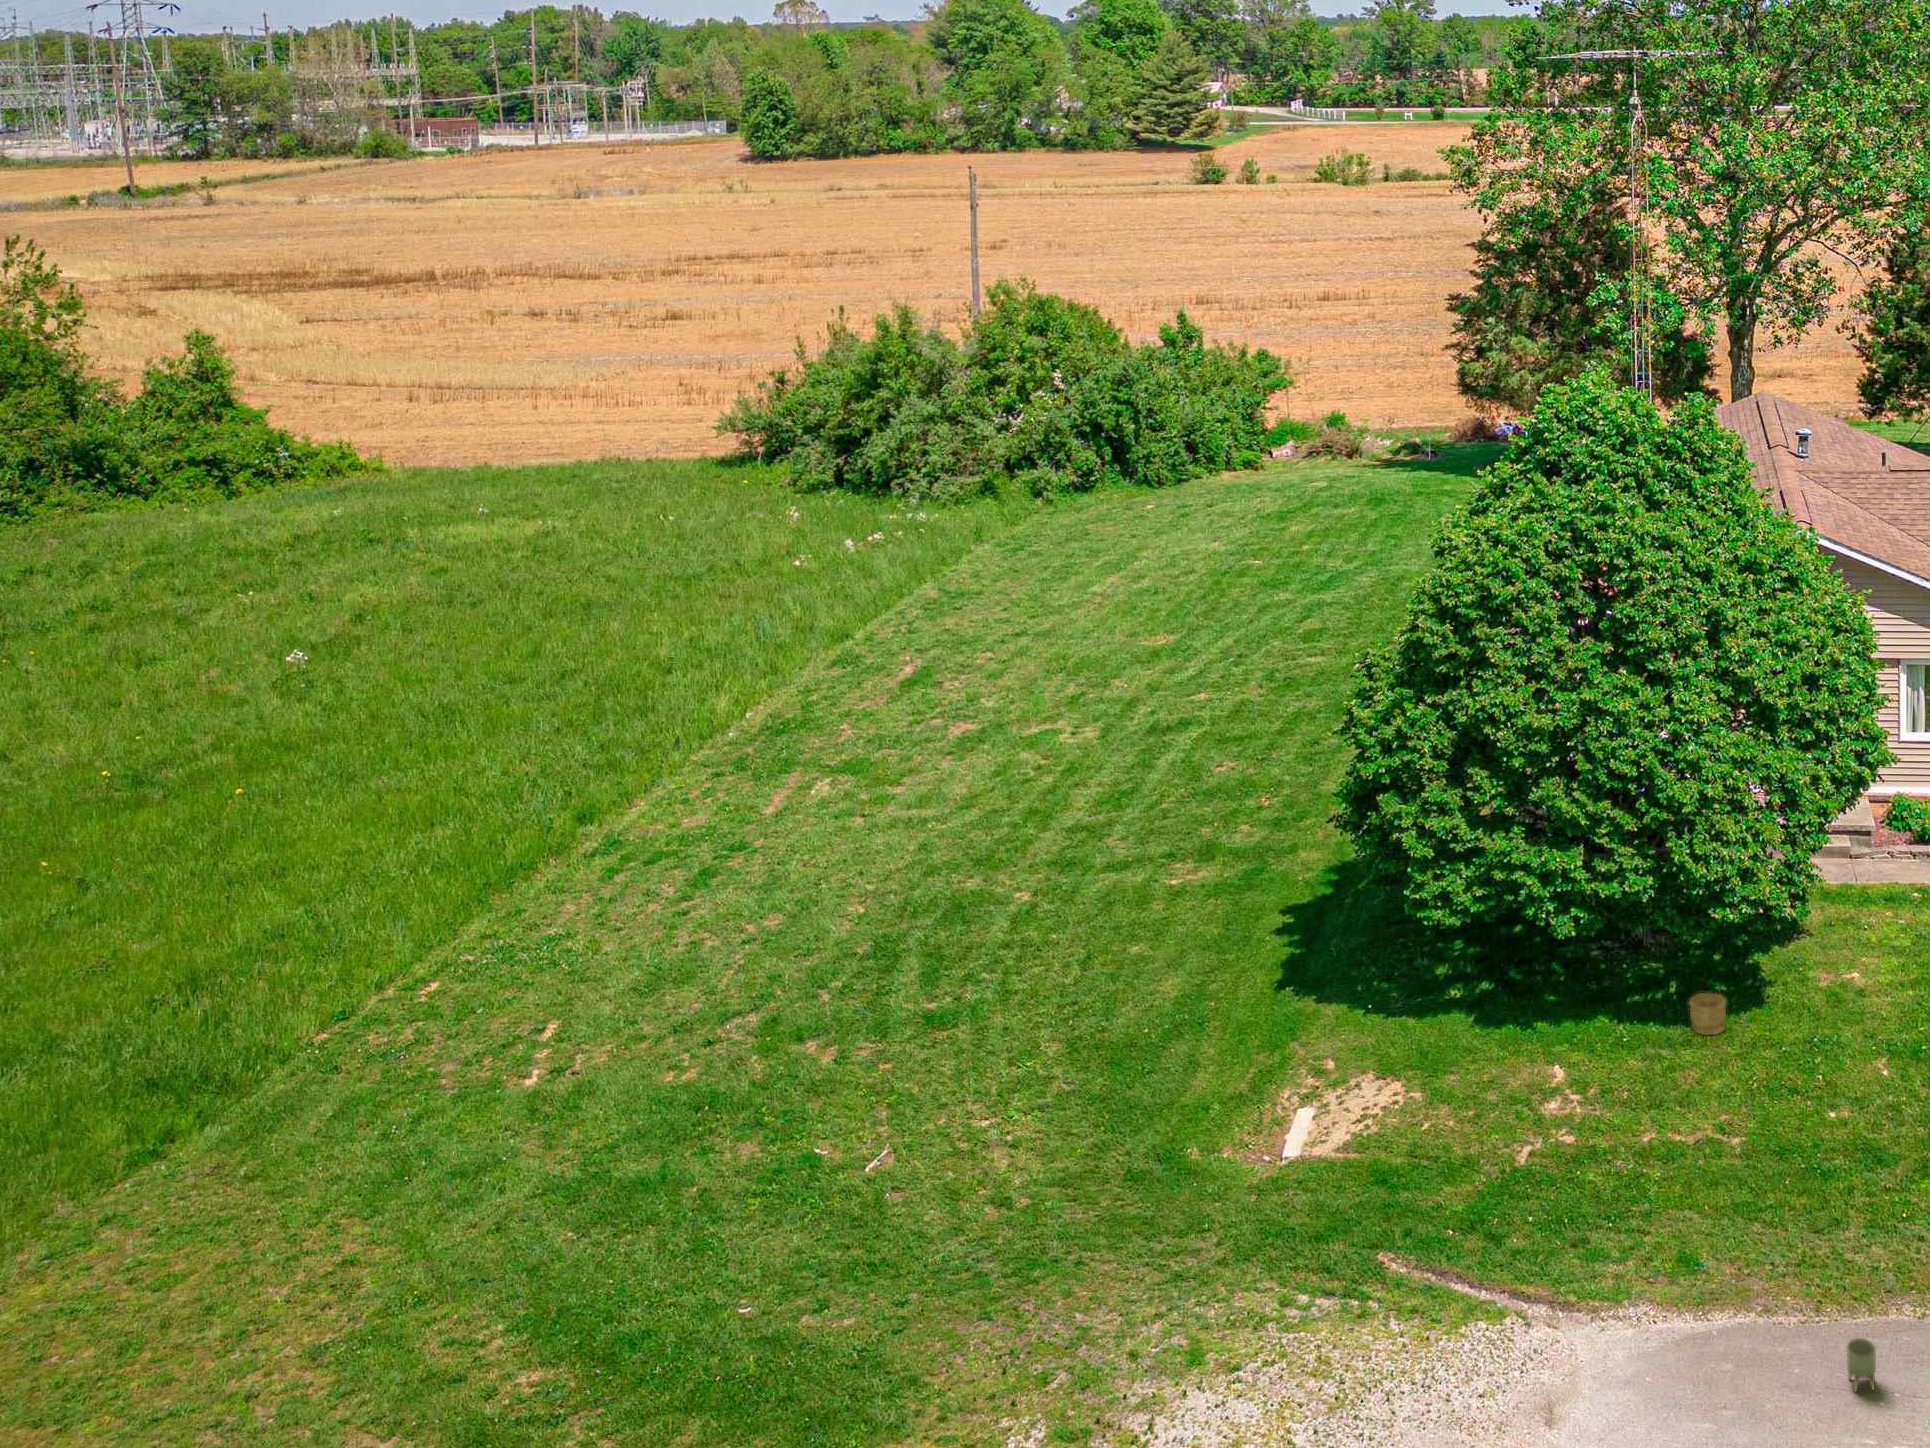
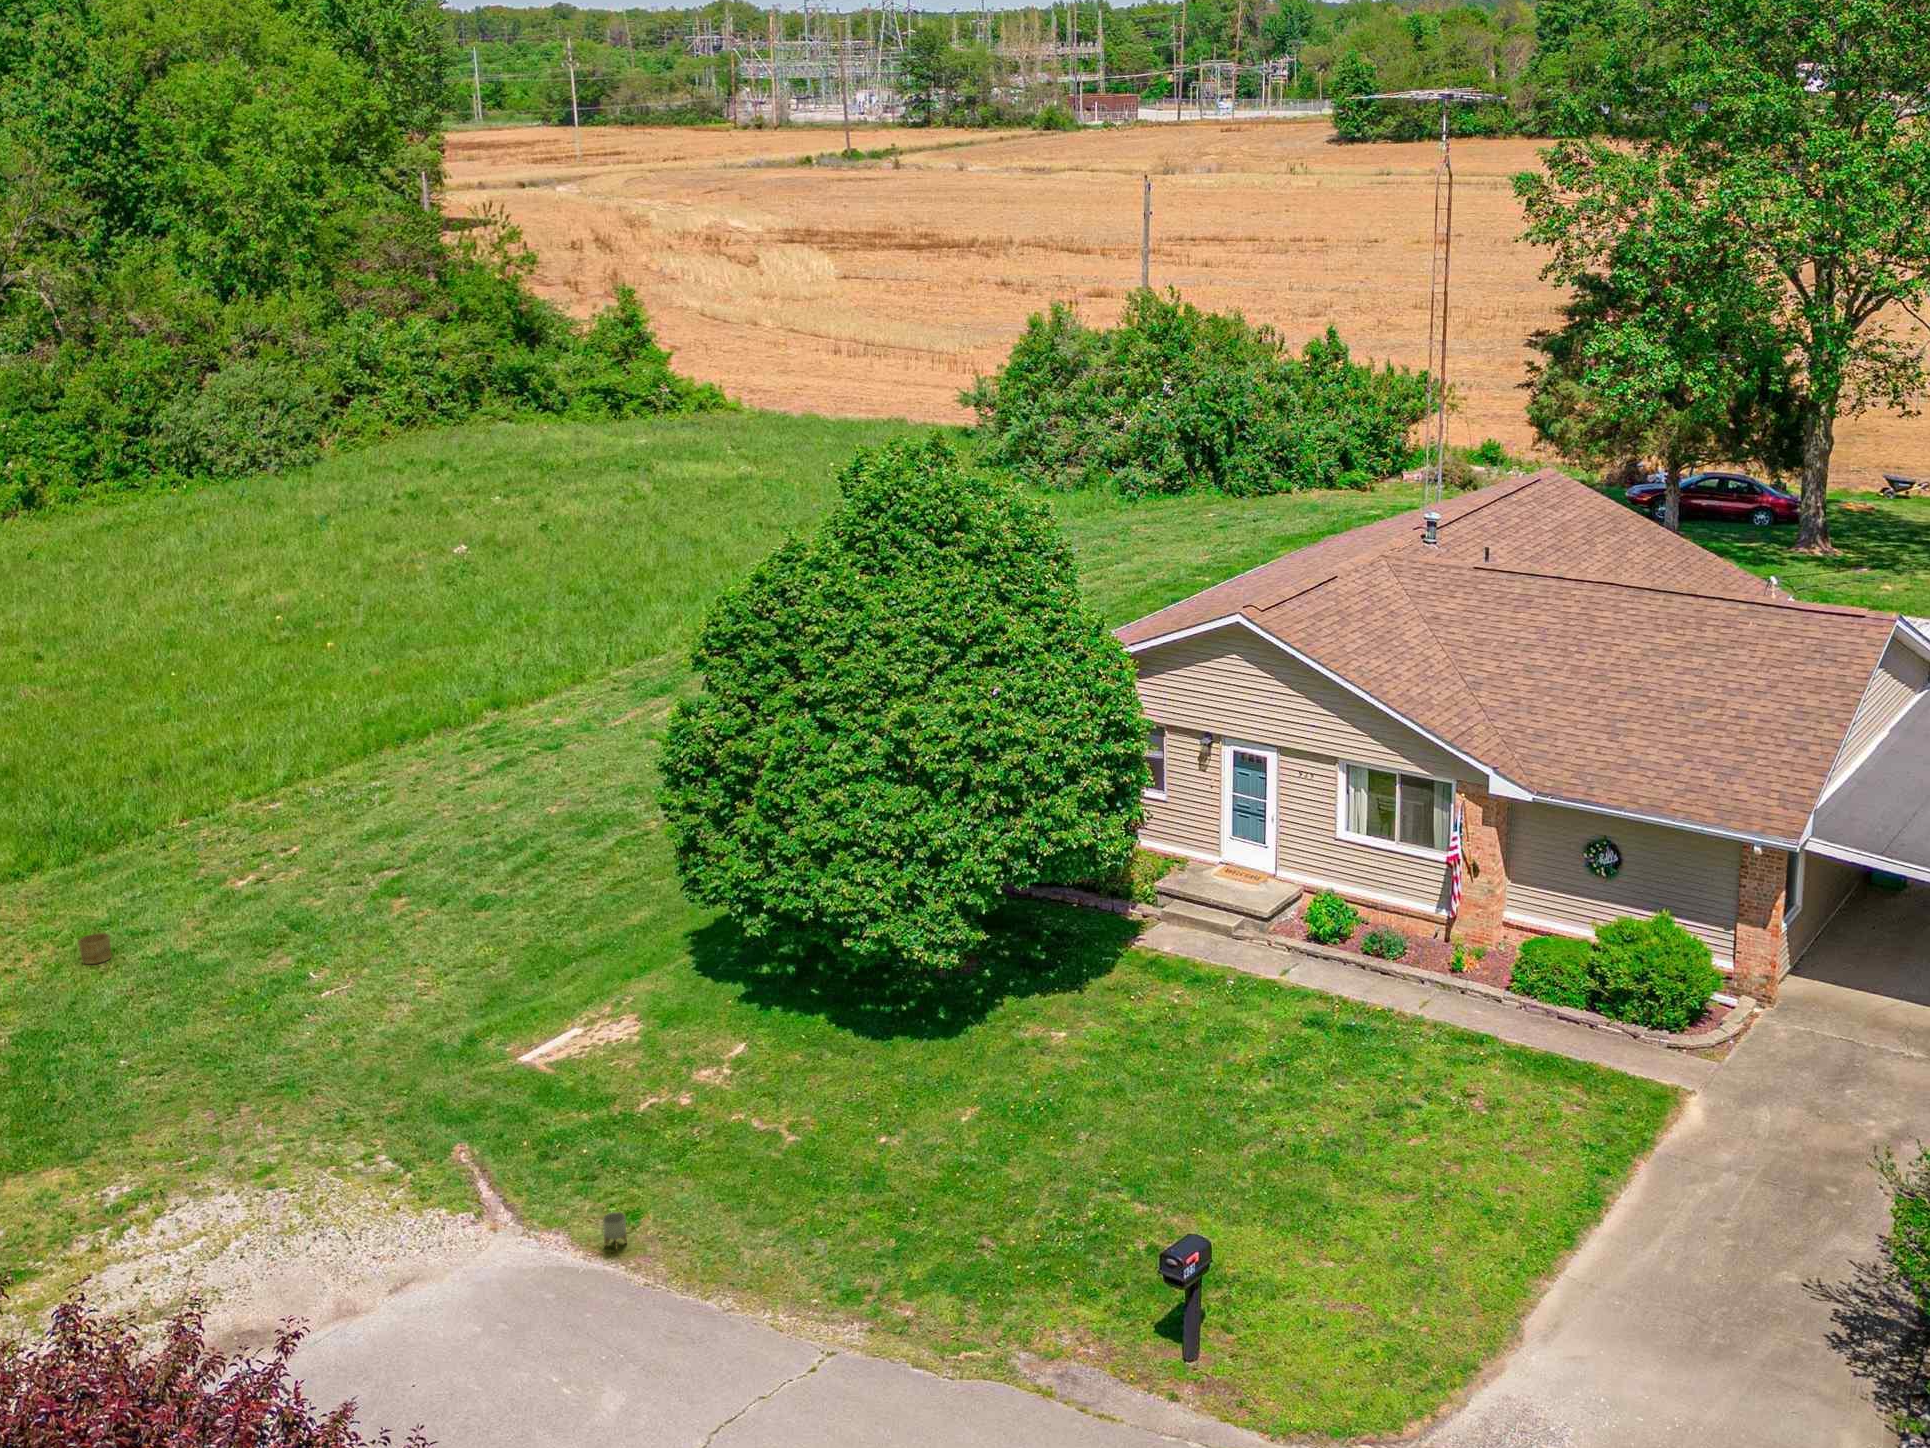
wooden bucket: present [1689,993,1726,1035] -> present [78,933,112,964]

